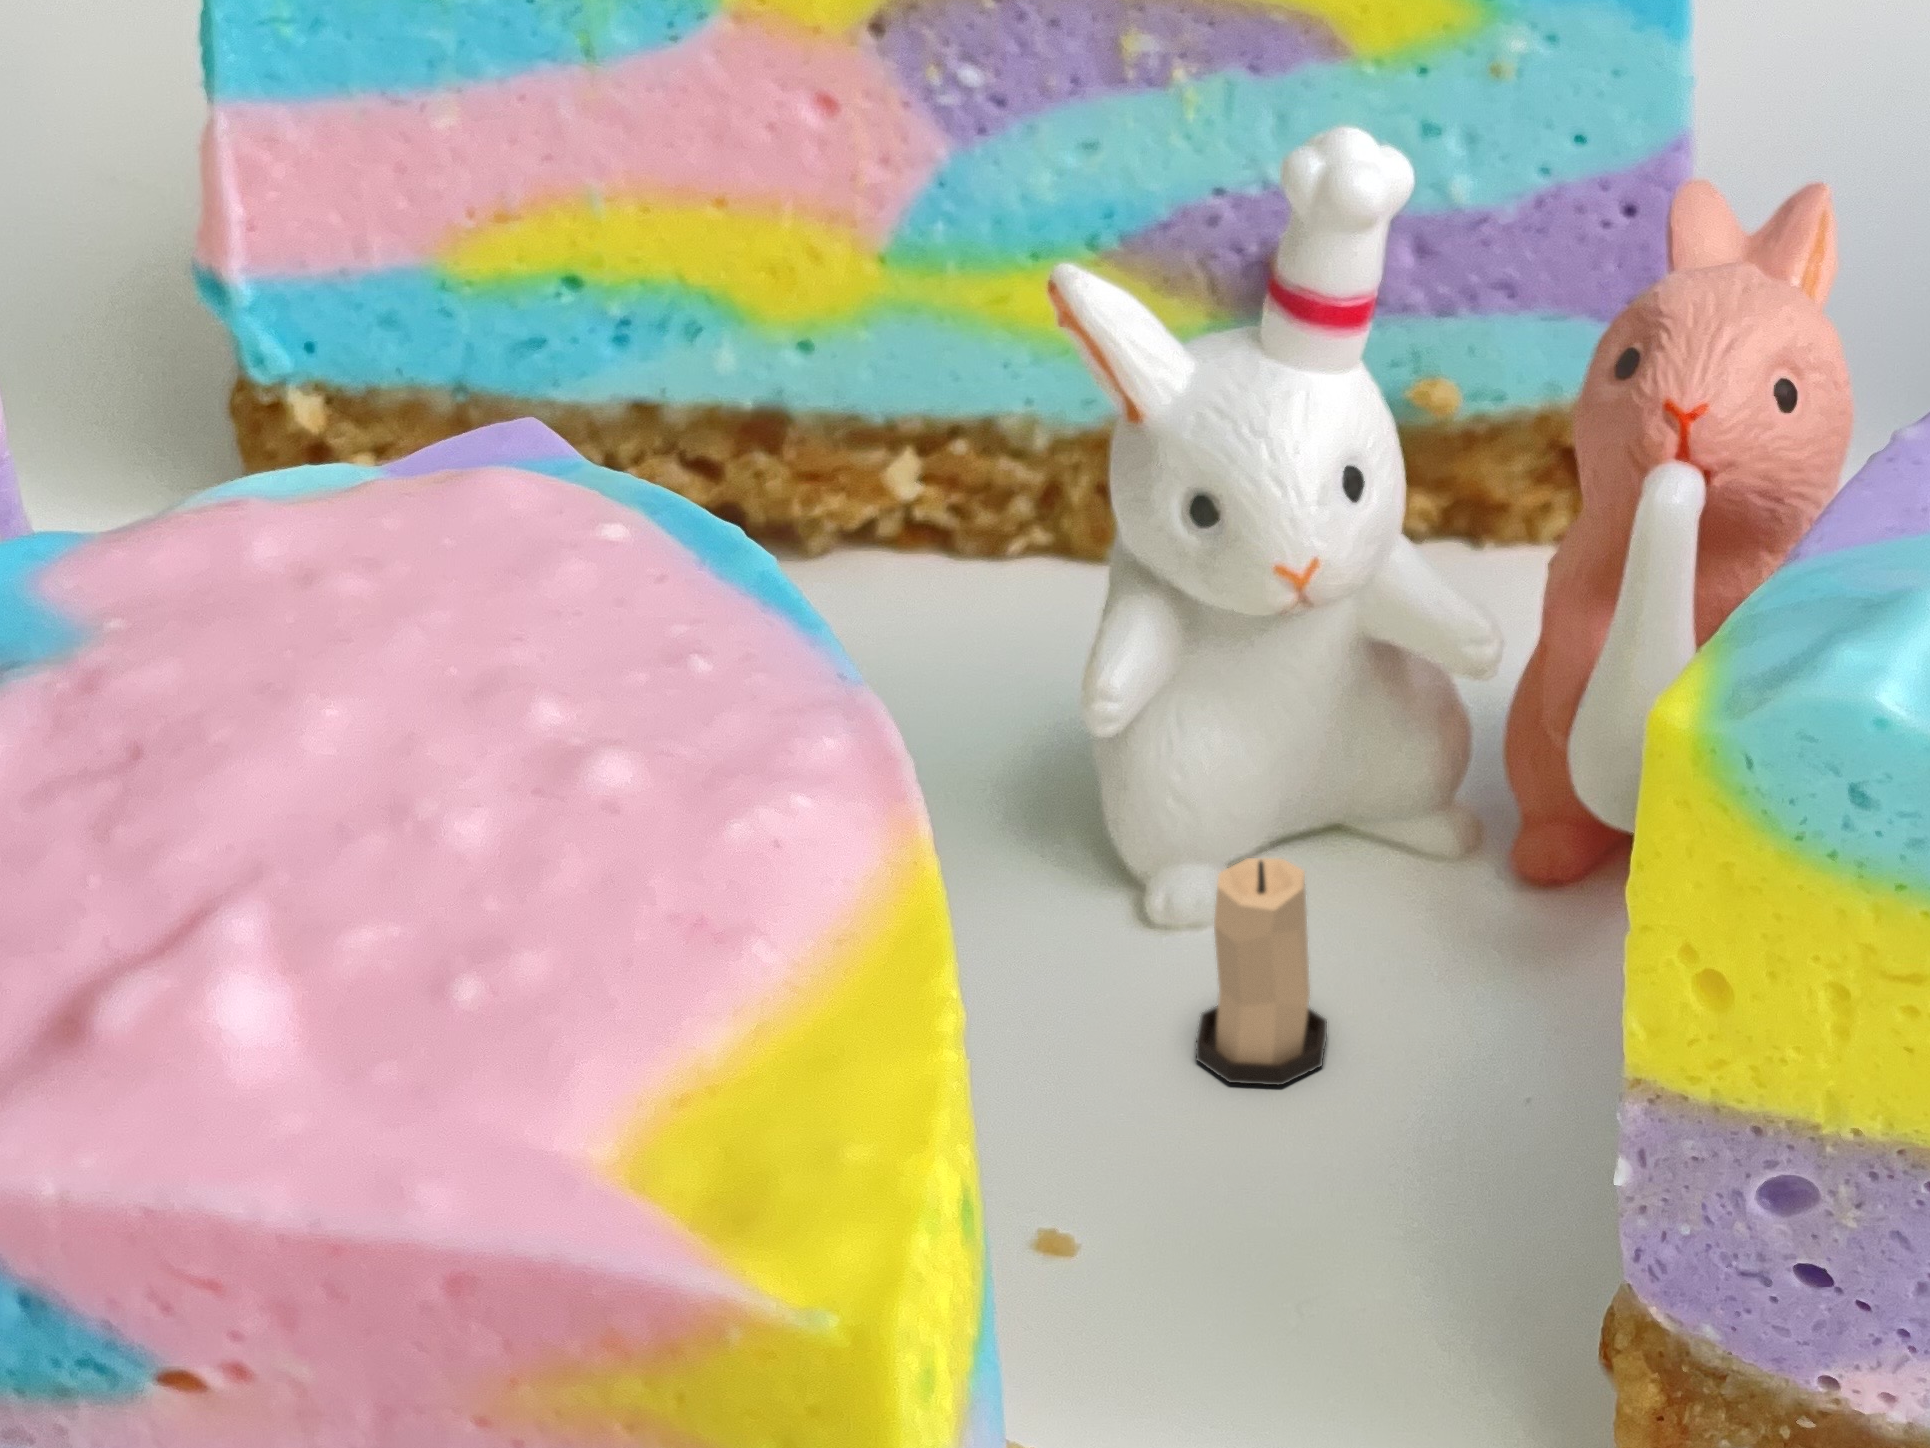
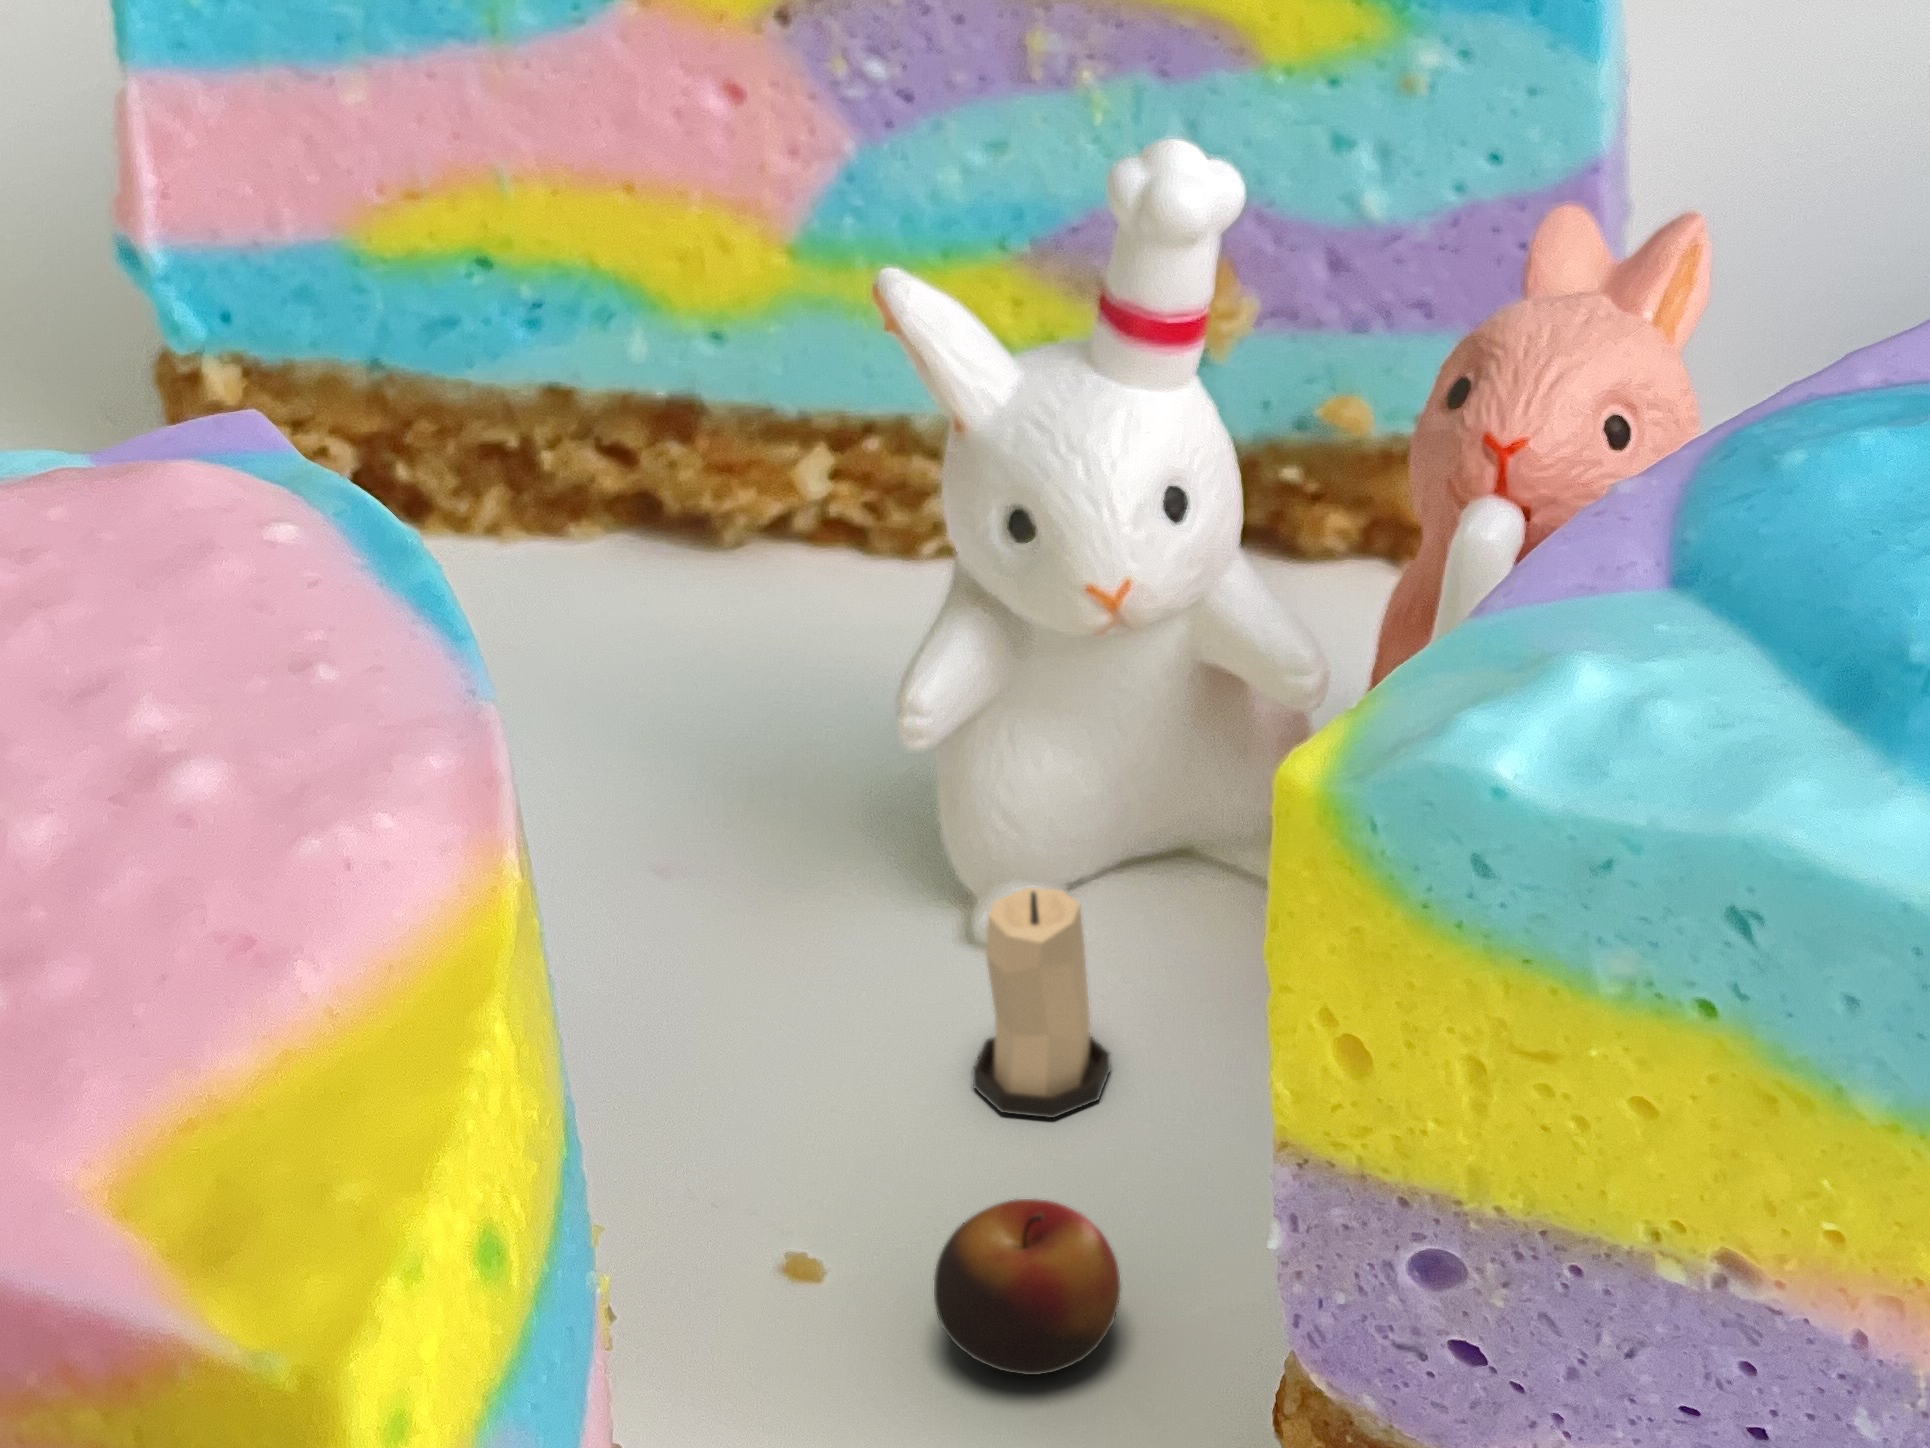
apple: none [1218,1158,1401,1331] -> present [934,1199,1120,1375]

